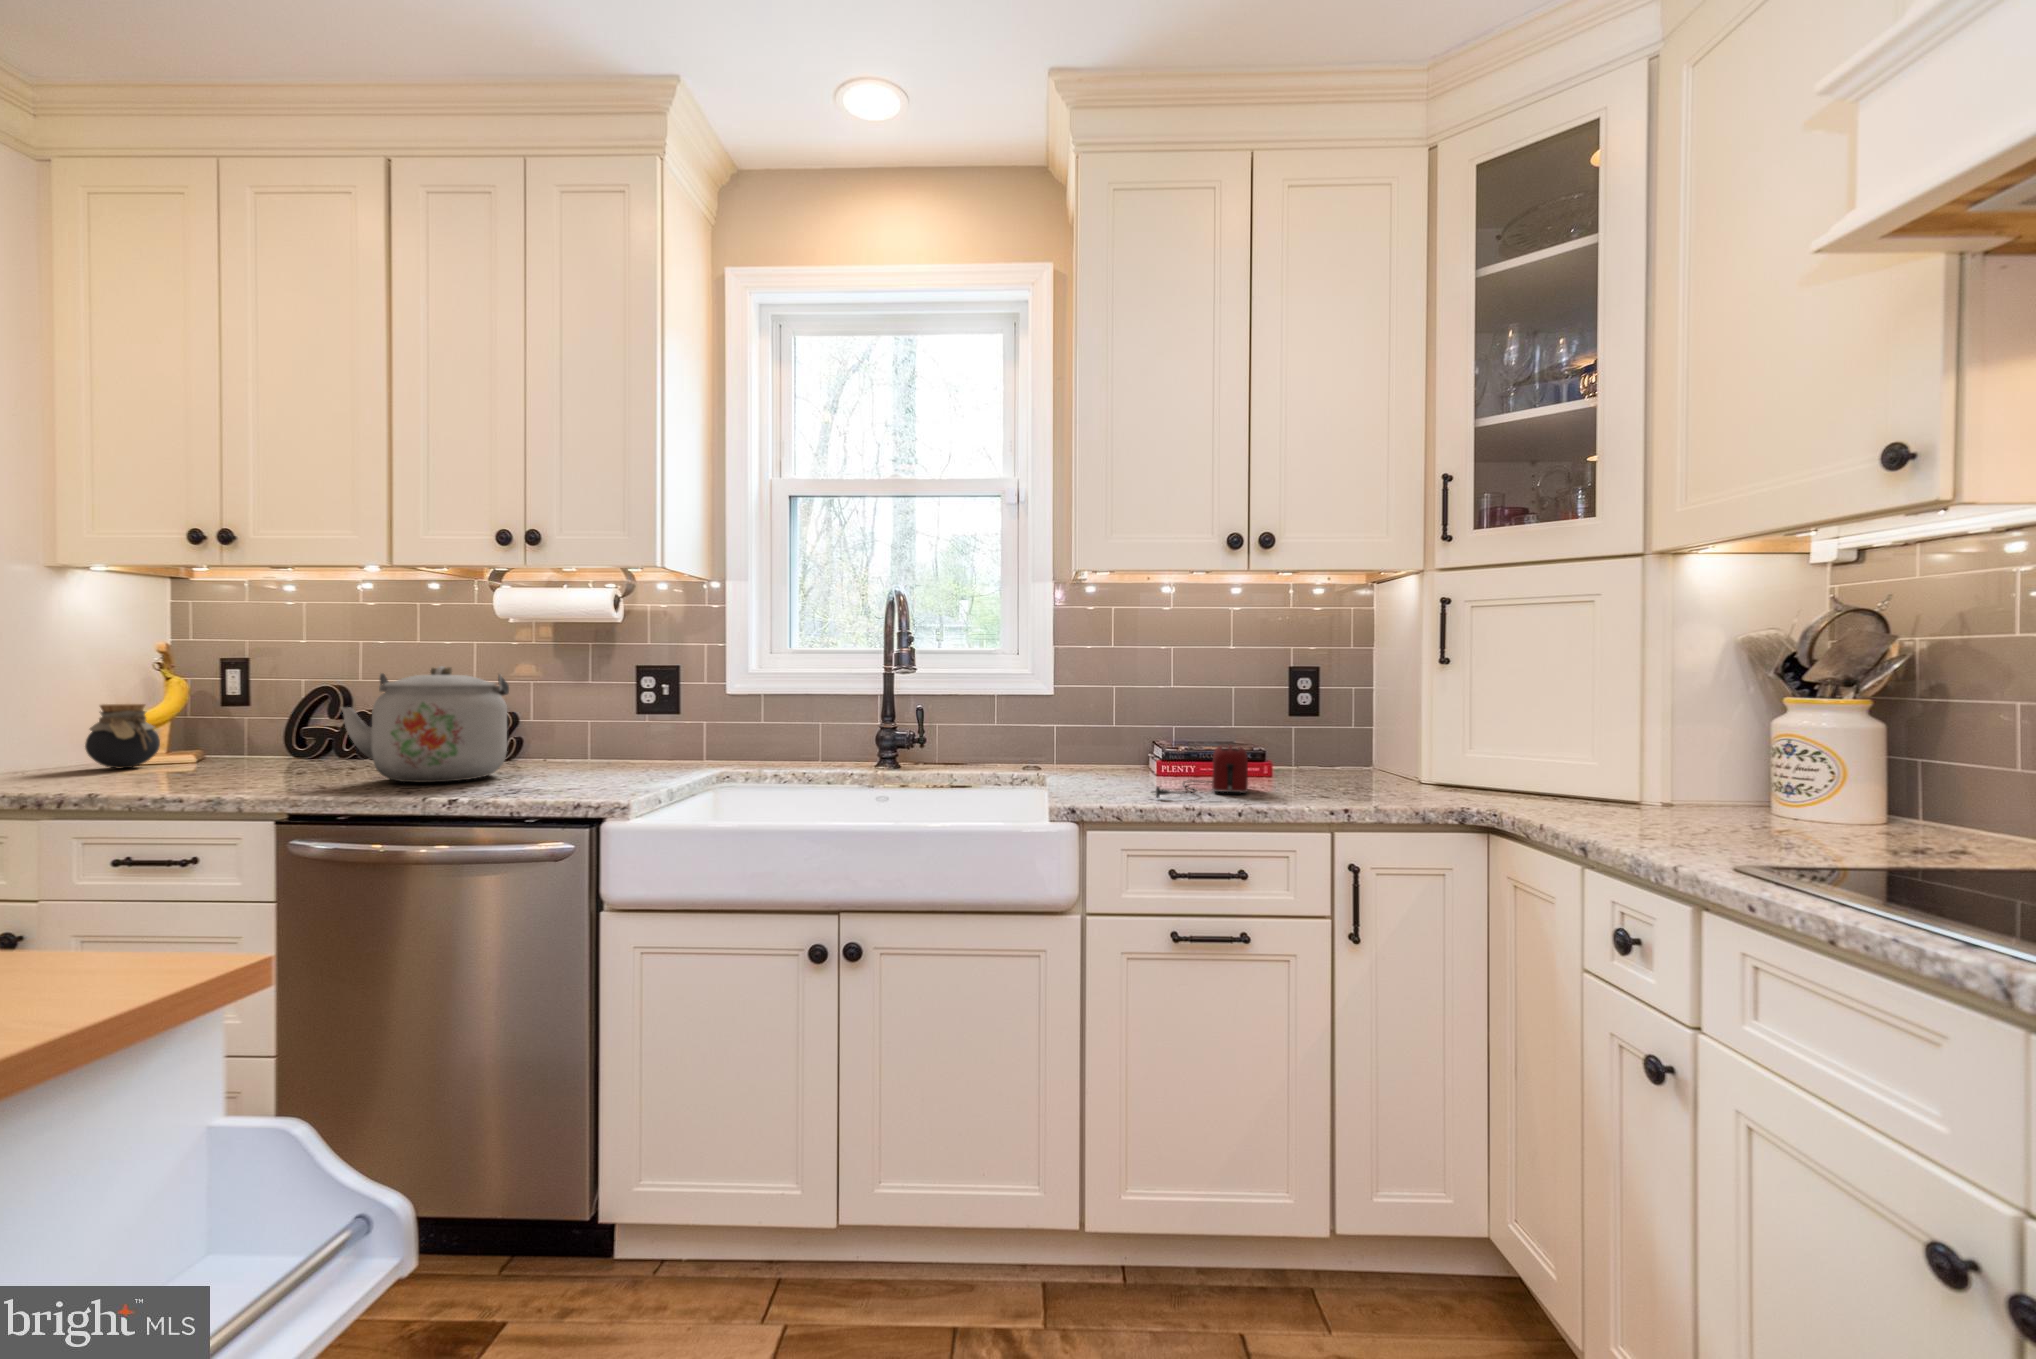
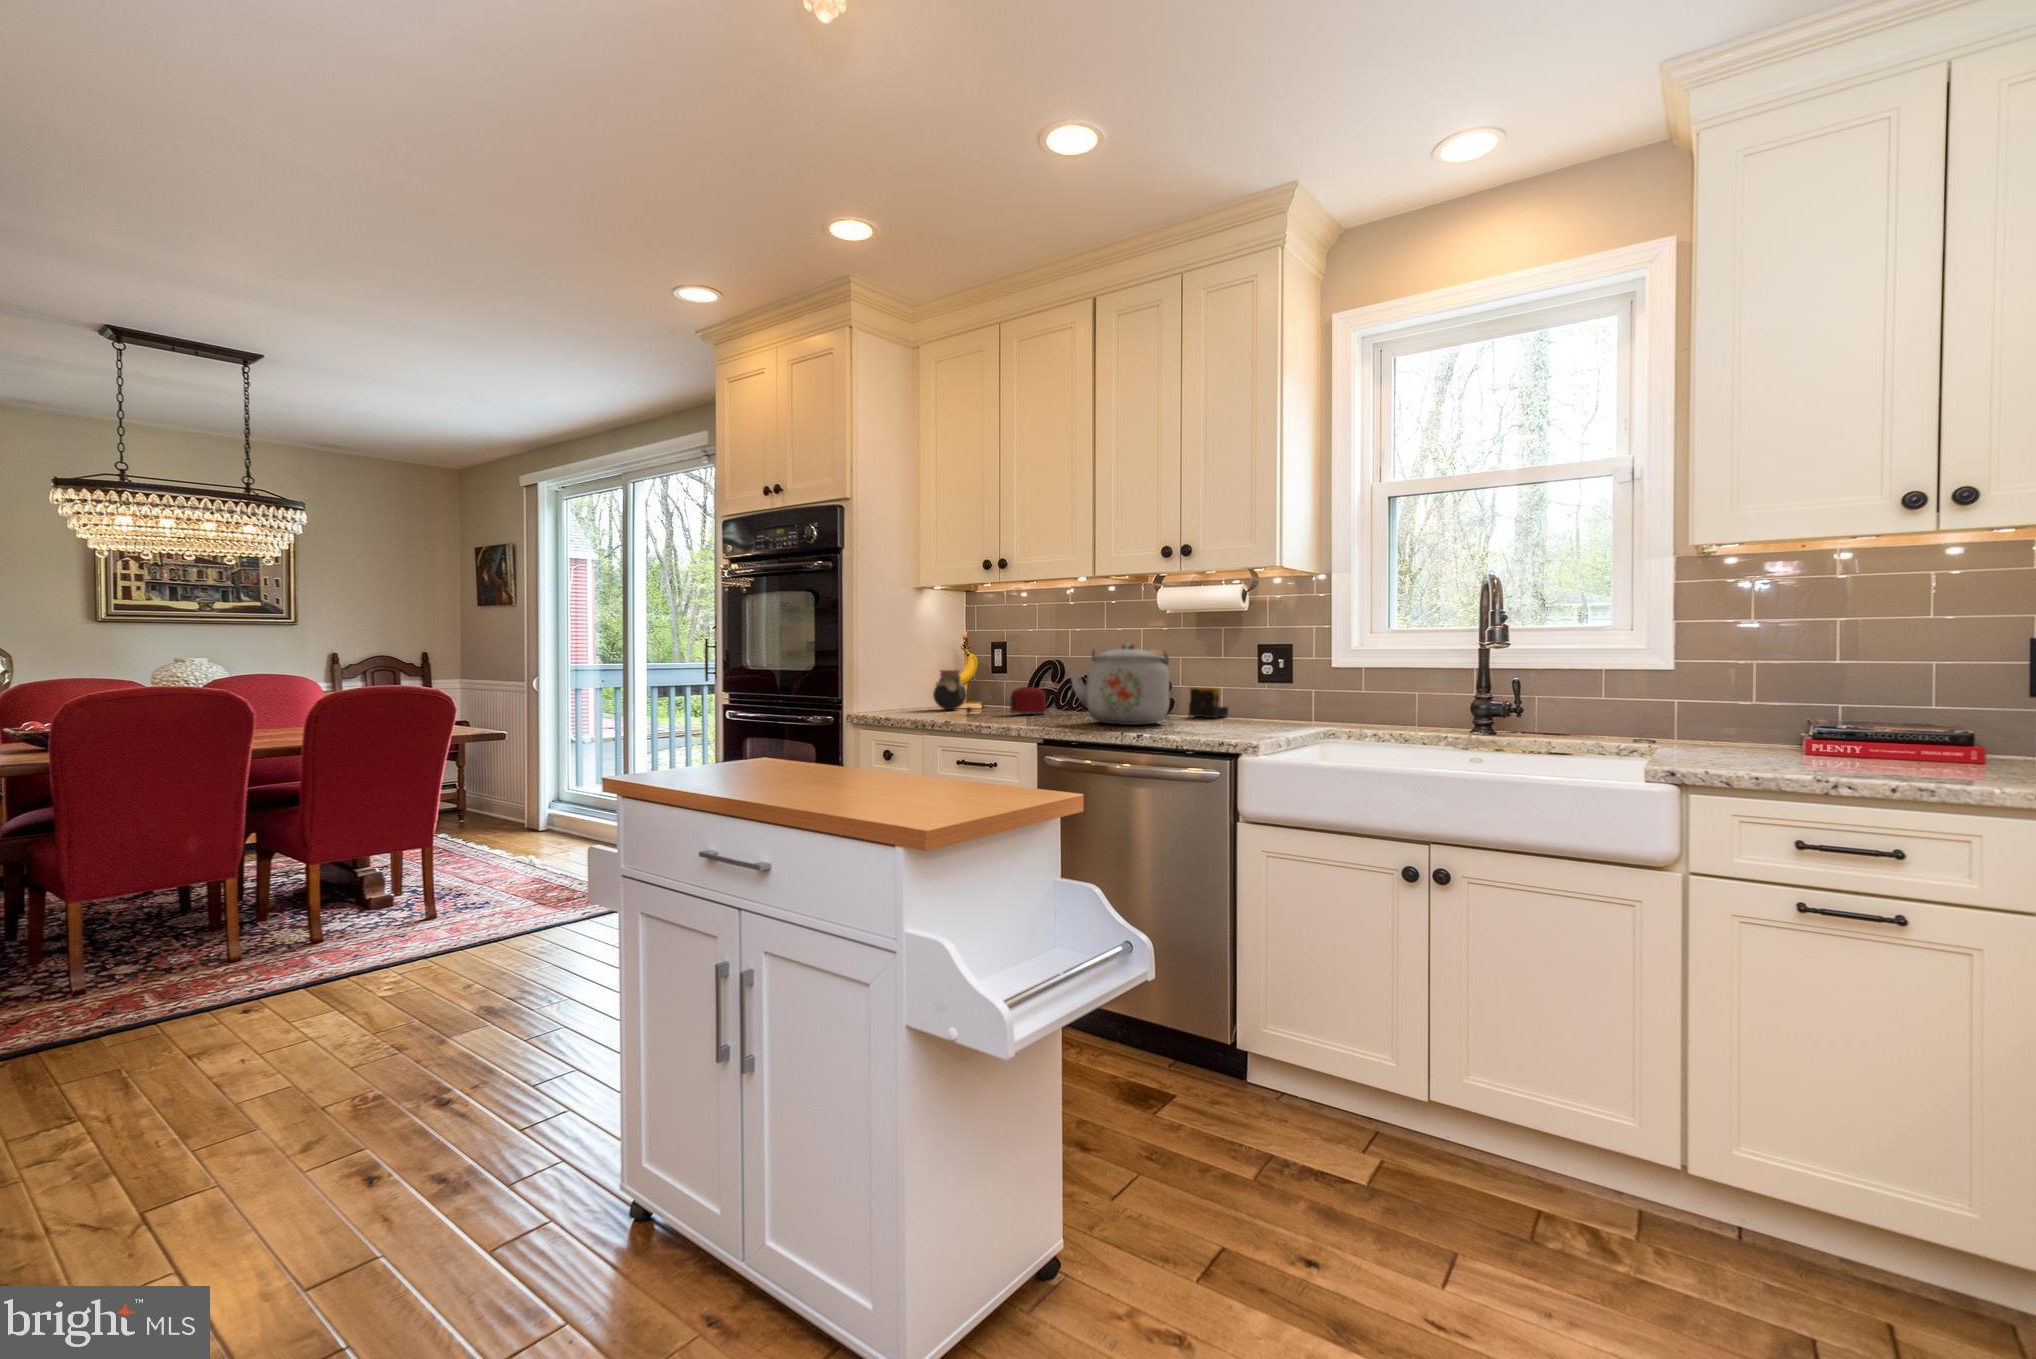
candle: none [542,720,599,761] -> present [1189,687,1228,718]
toaster: present [1152,745,1248,798] -> present [966,687,1046,714]

